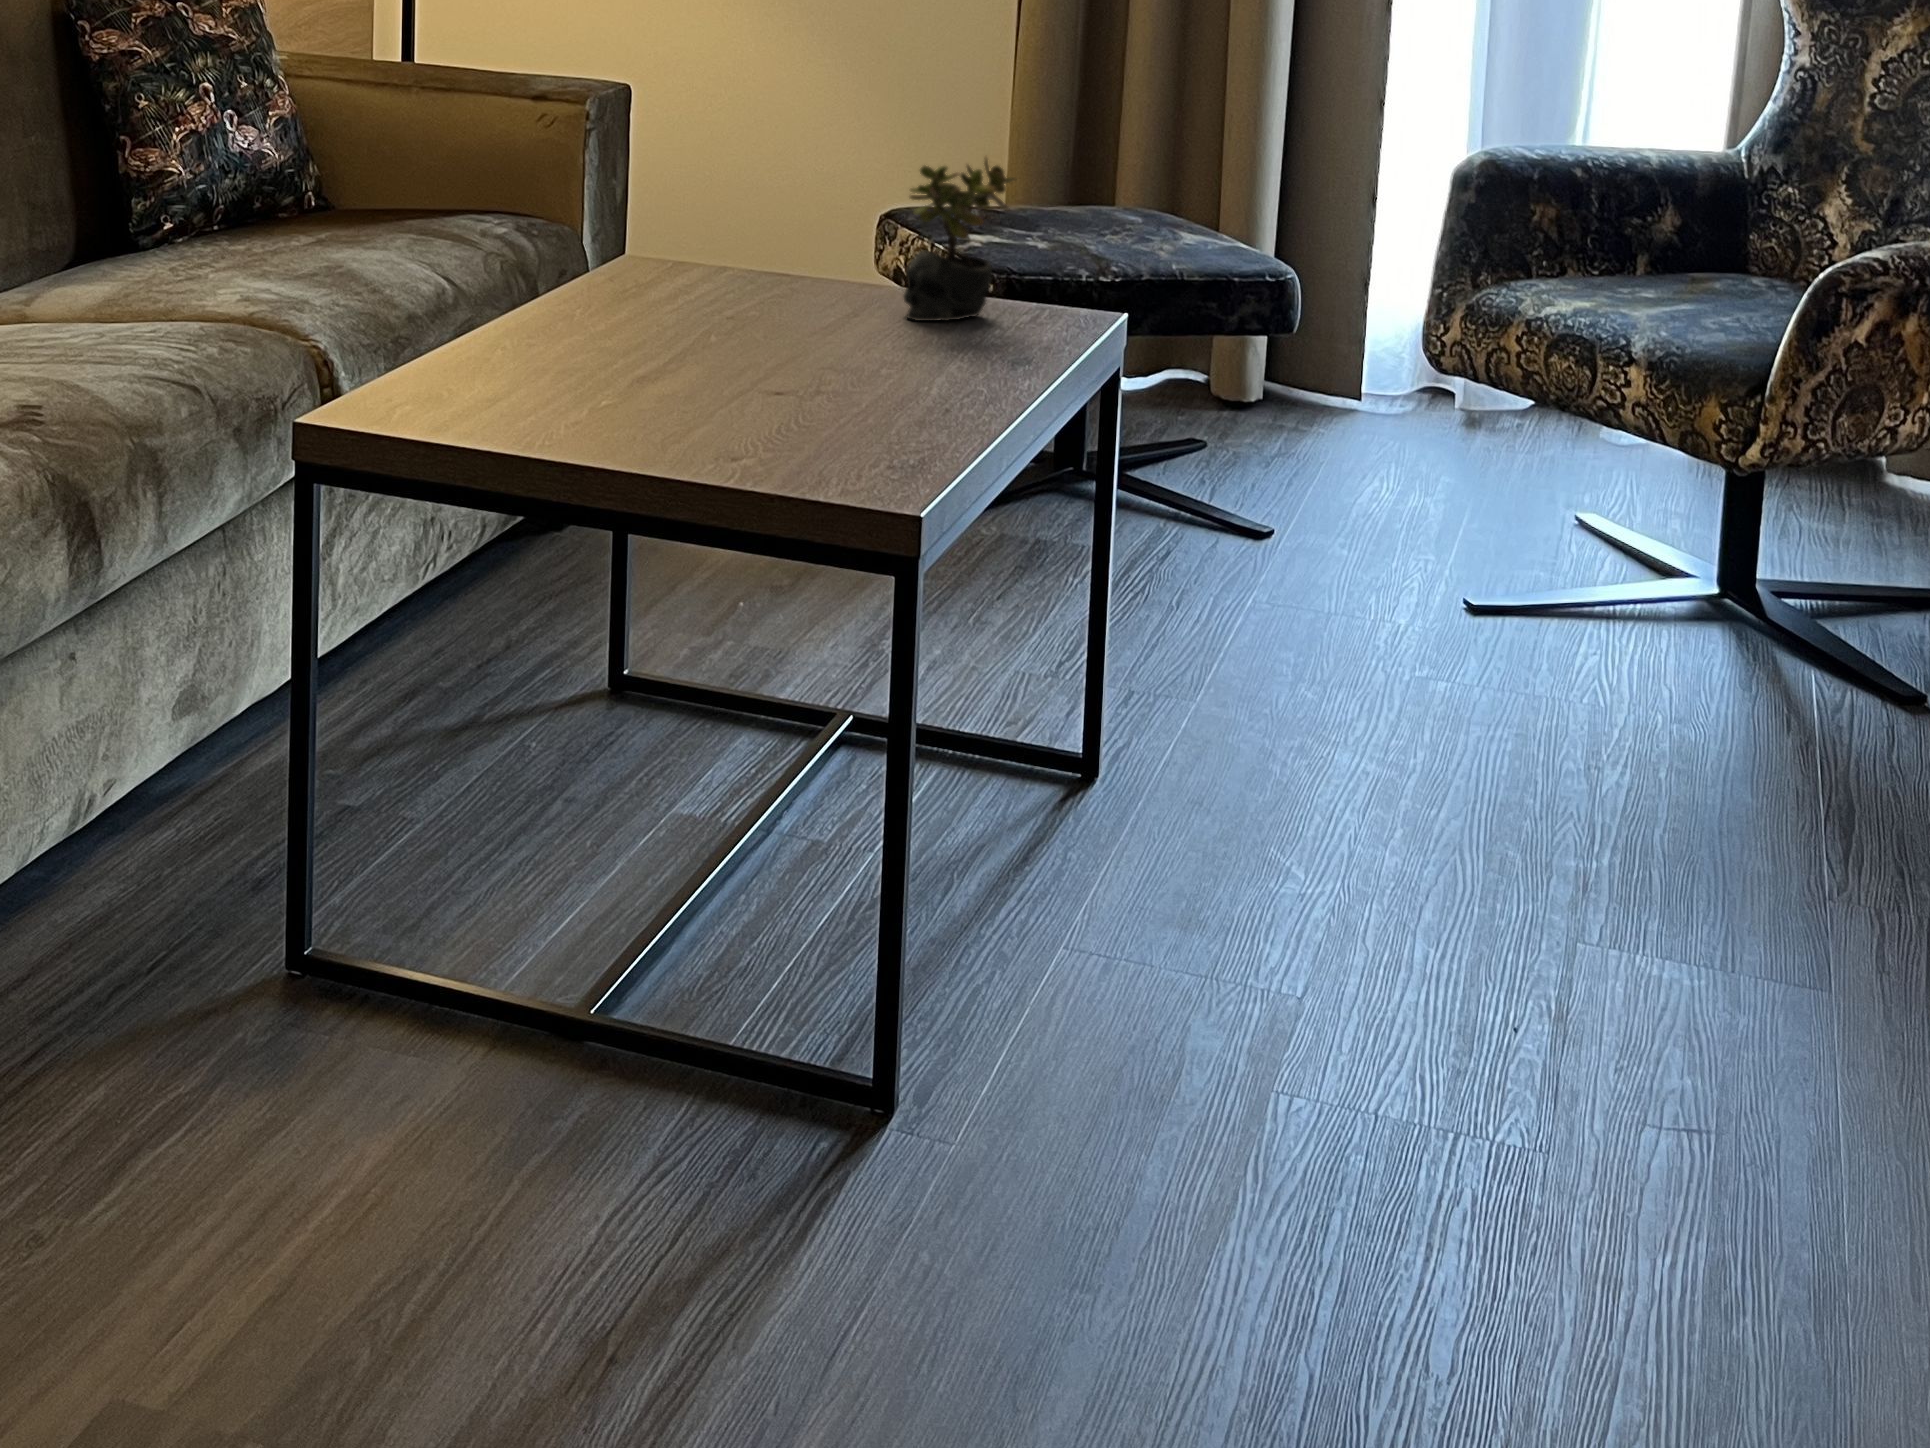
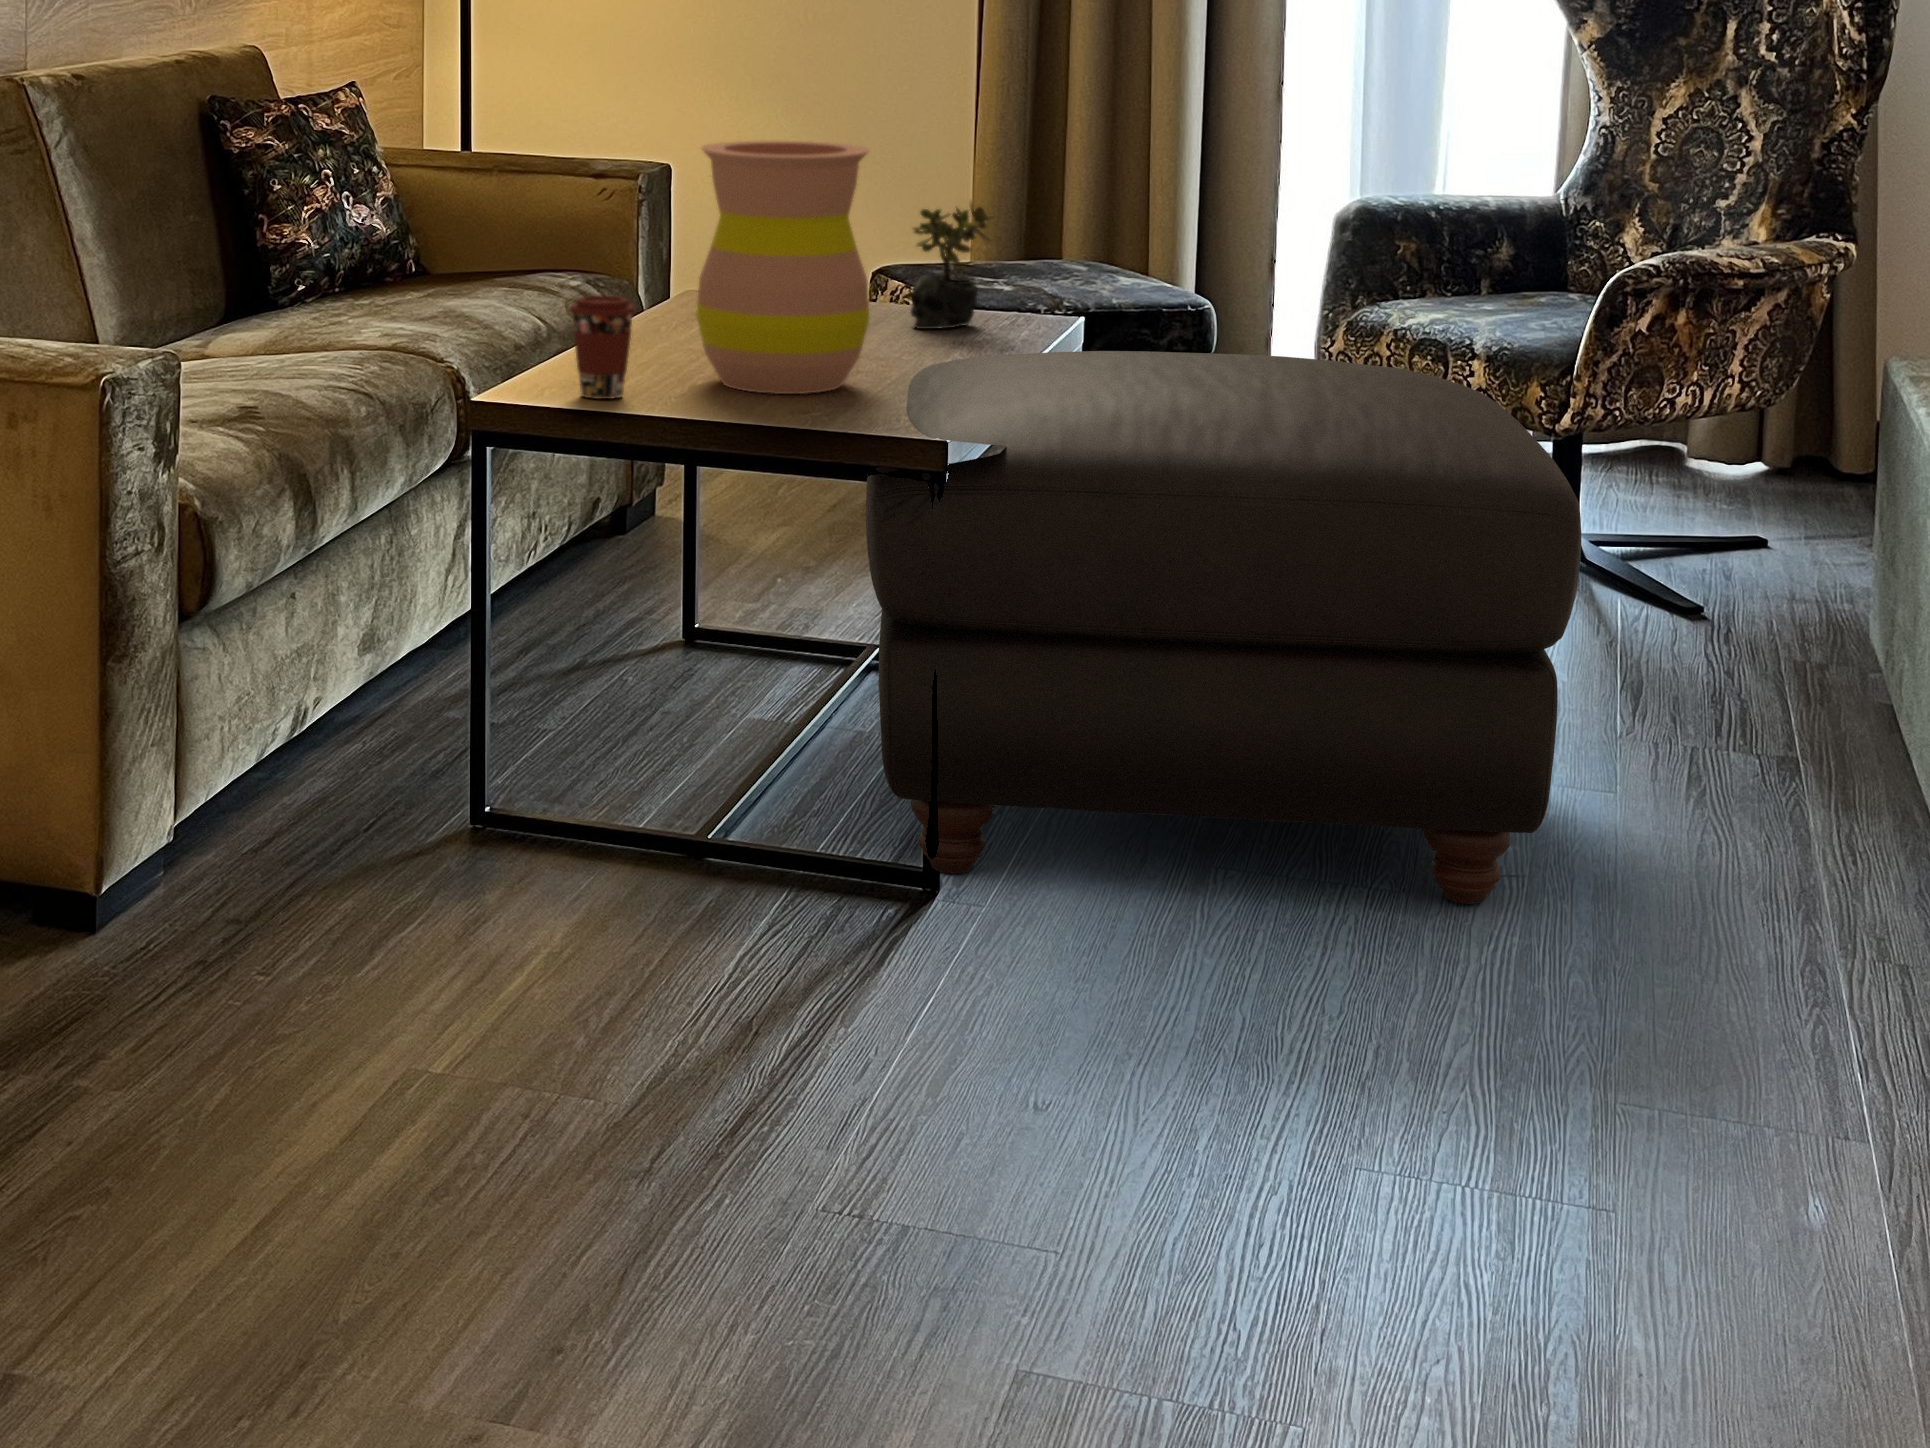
vase: none [605,82,841,423] -> present [697,140,870,394]
coffee cup: none [430,285,519,425] -> present [570,295,636,399]
ottoman: none [813,374,1817,1183] -> present [866,351,1582,904]

